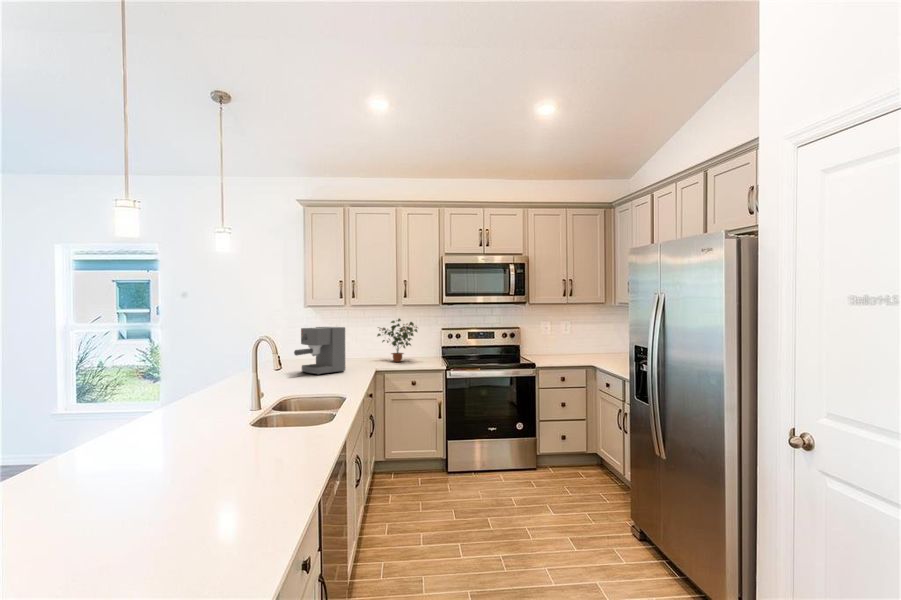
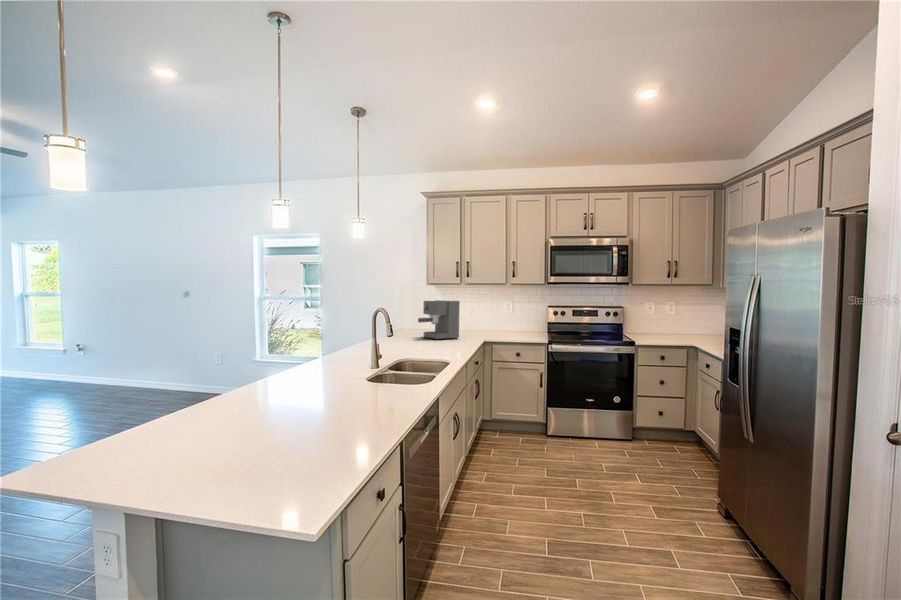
potted plant: present [377,319,417,362] -> none [487,296,525,334]

